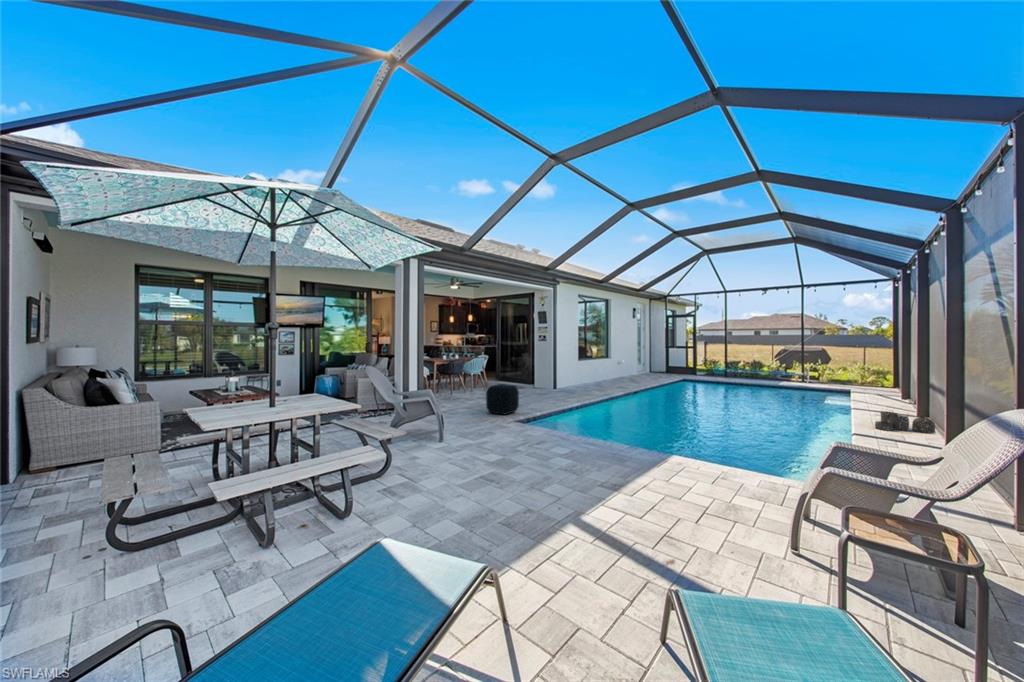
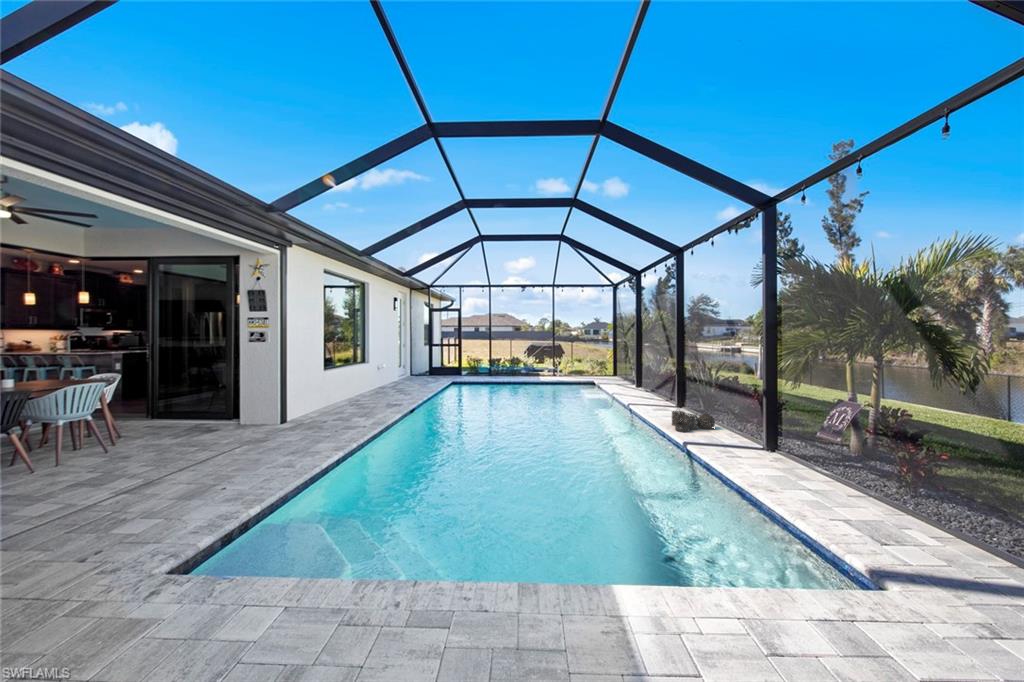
ottoman: present [486,384,519,414] -> none [76,452,192,539]

